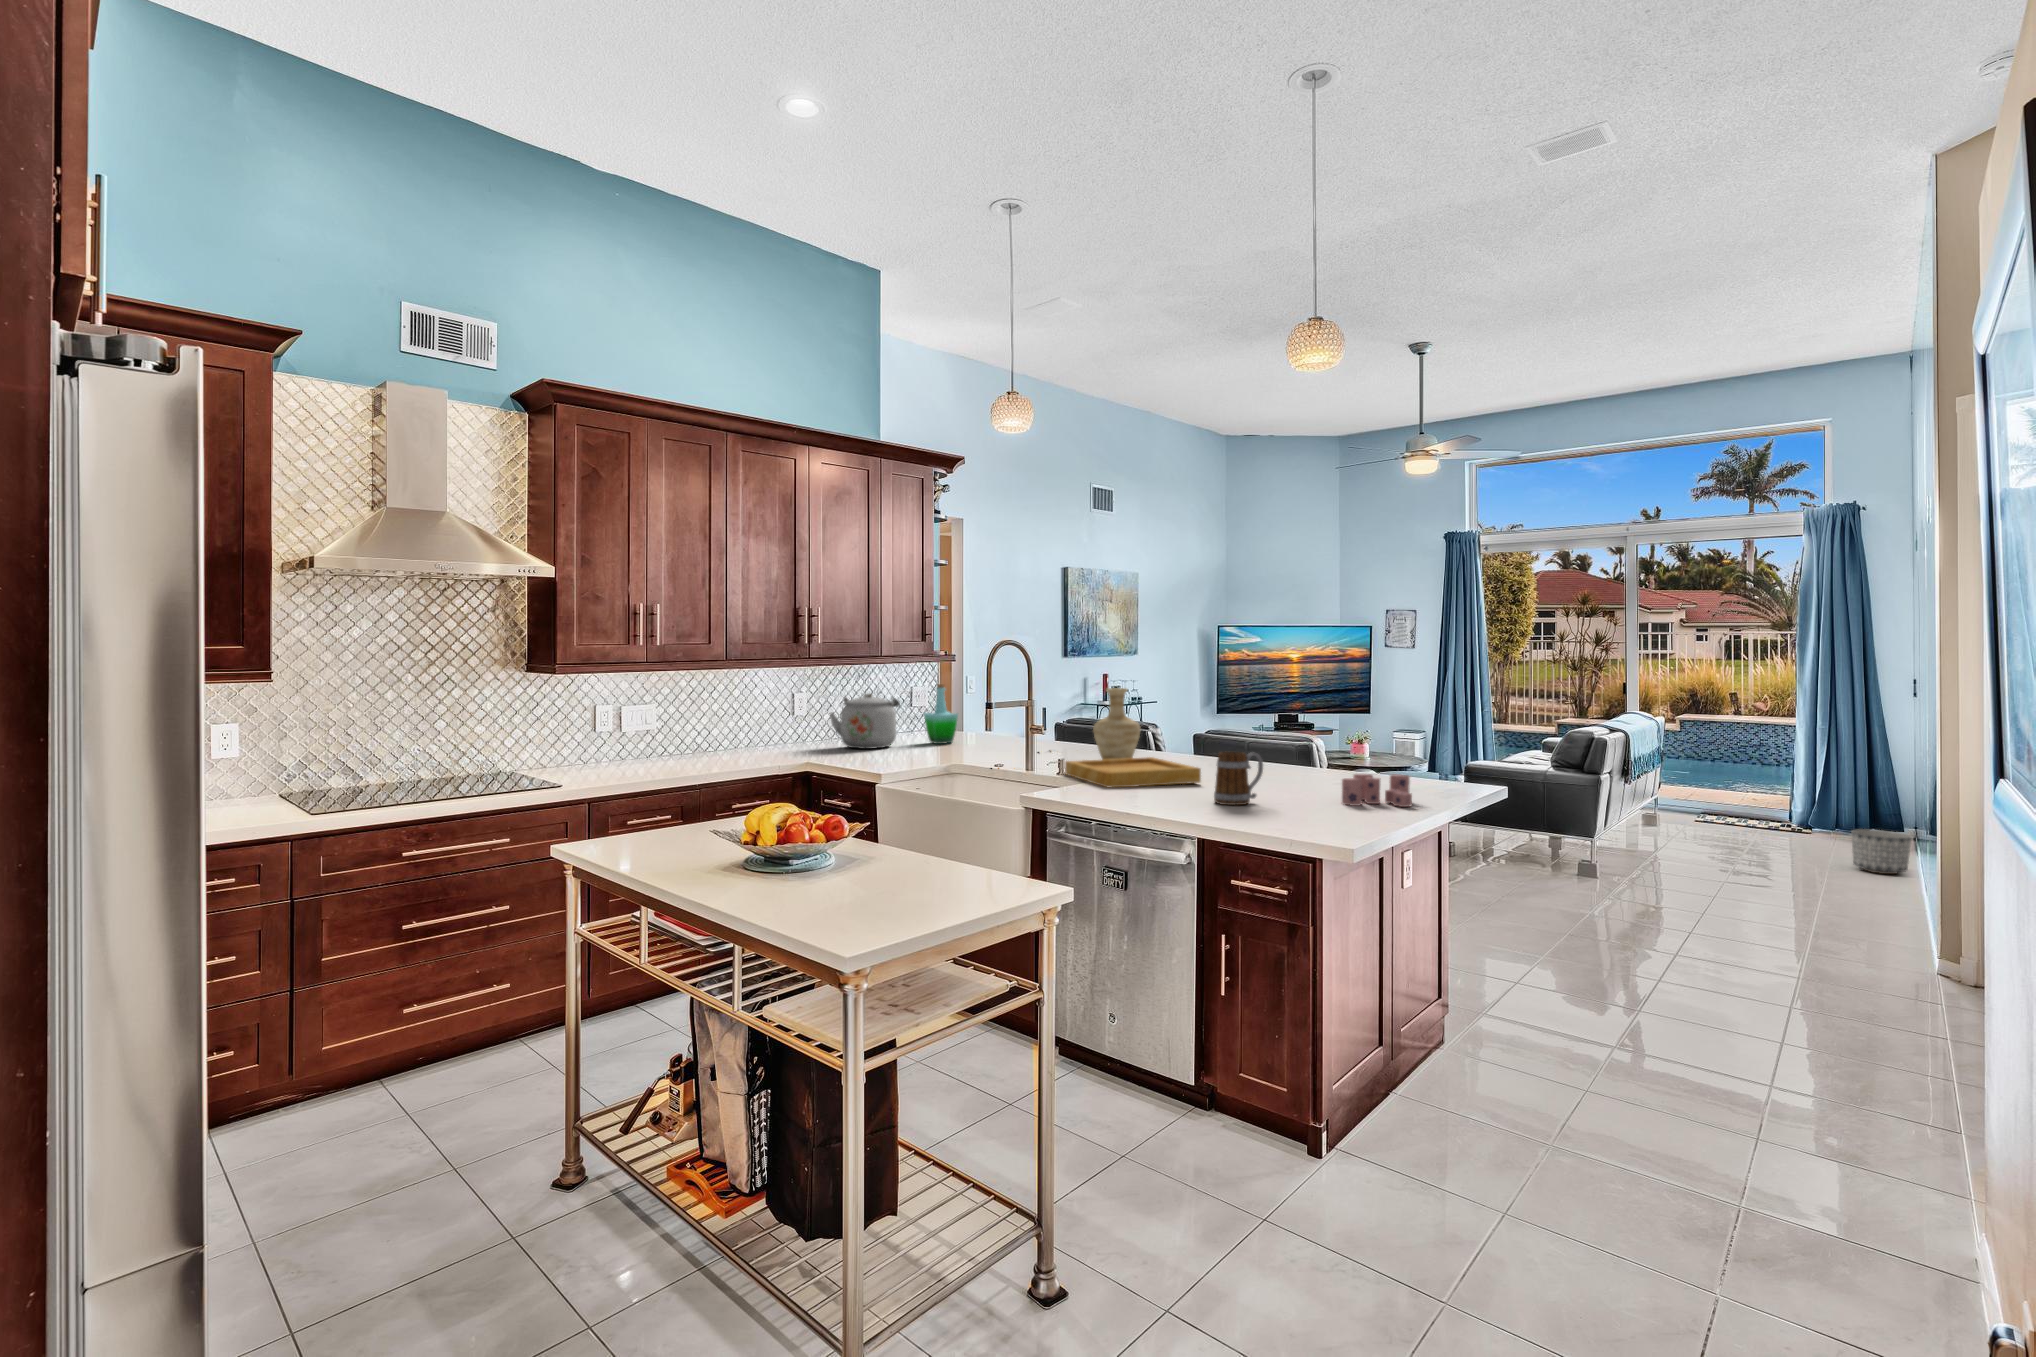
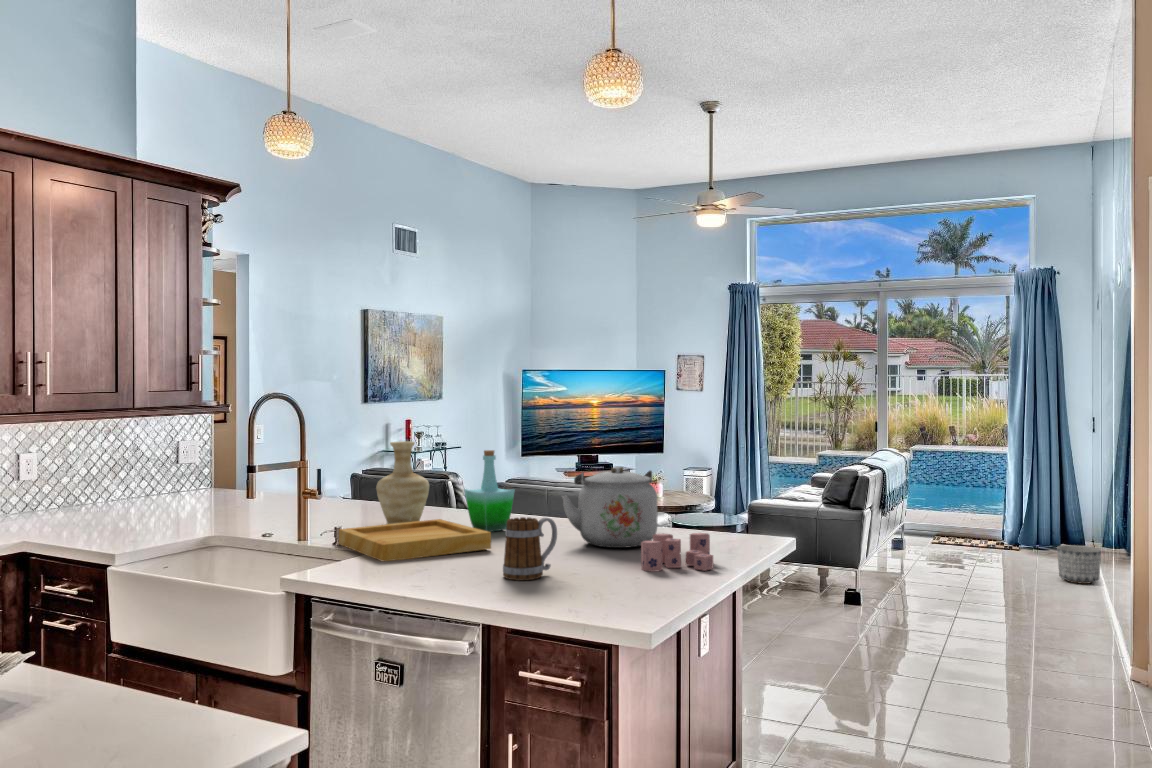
bottle: present [924,684,958,744] -> present [464,450,515,532]
kettle: present [830,693,900,749] -> present [562,467,658,548]

